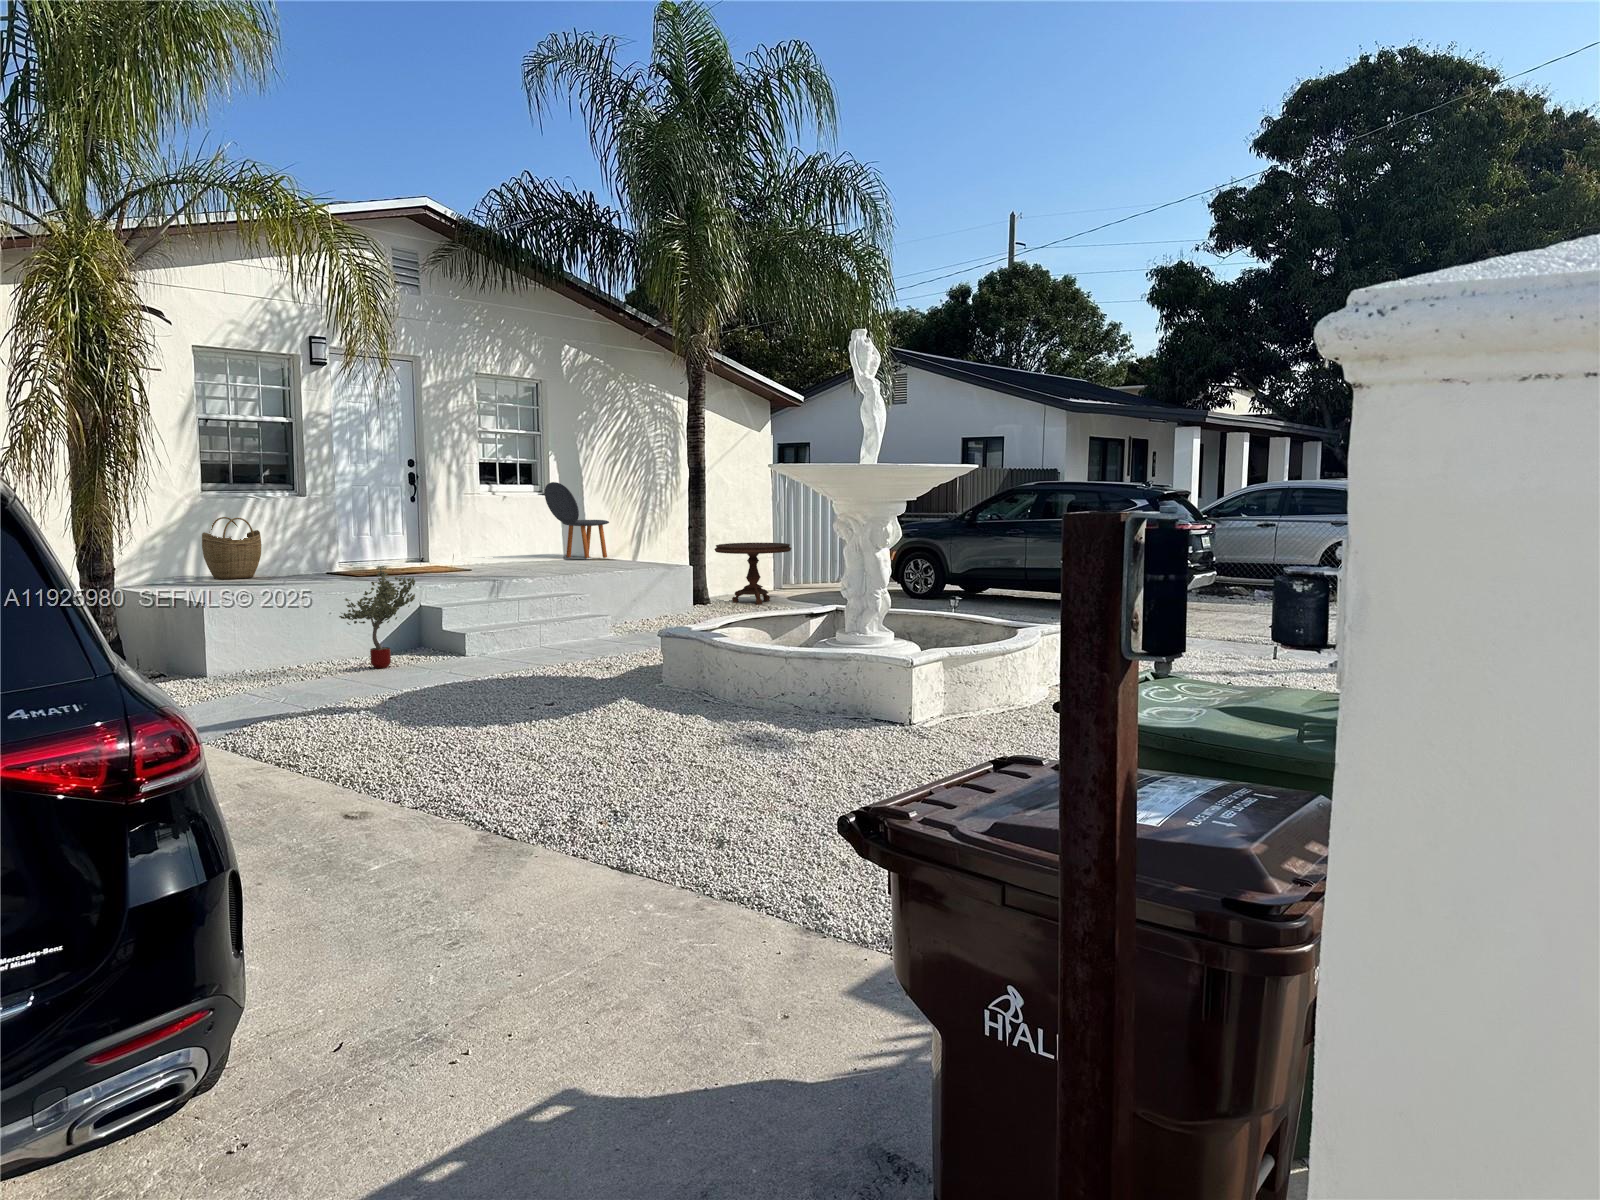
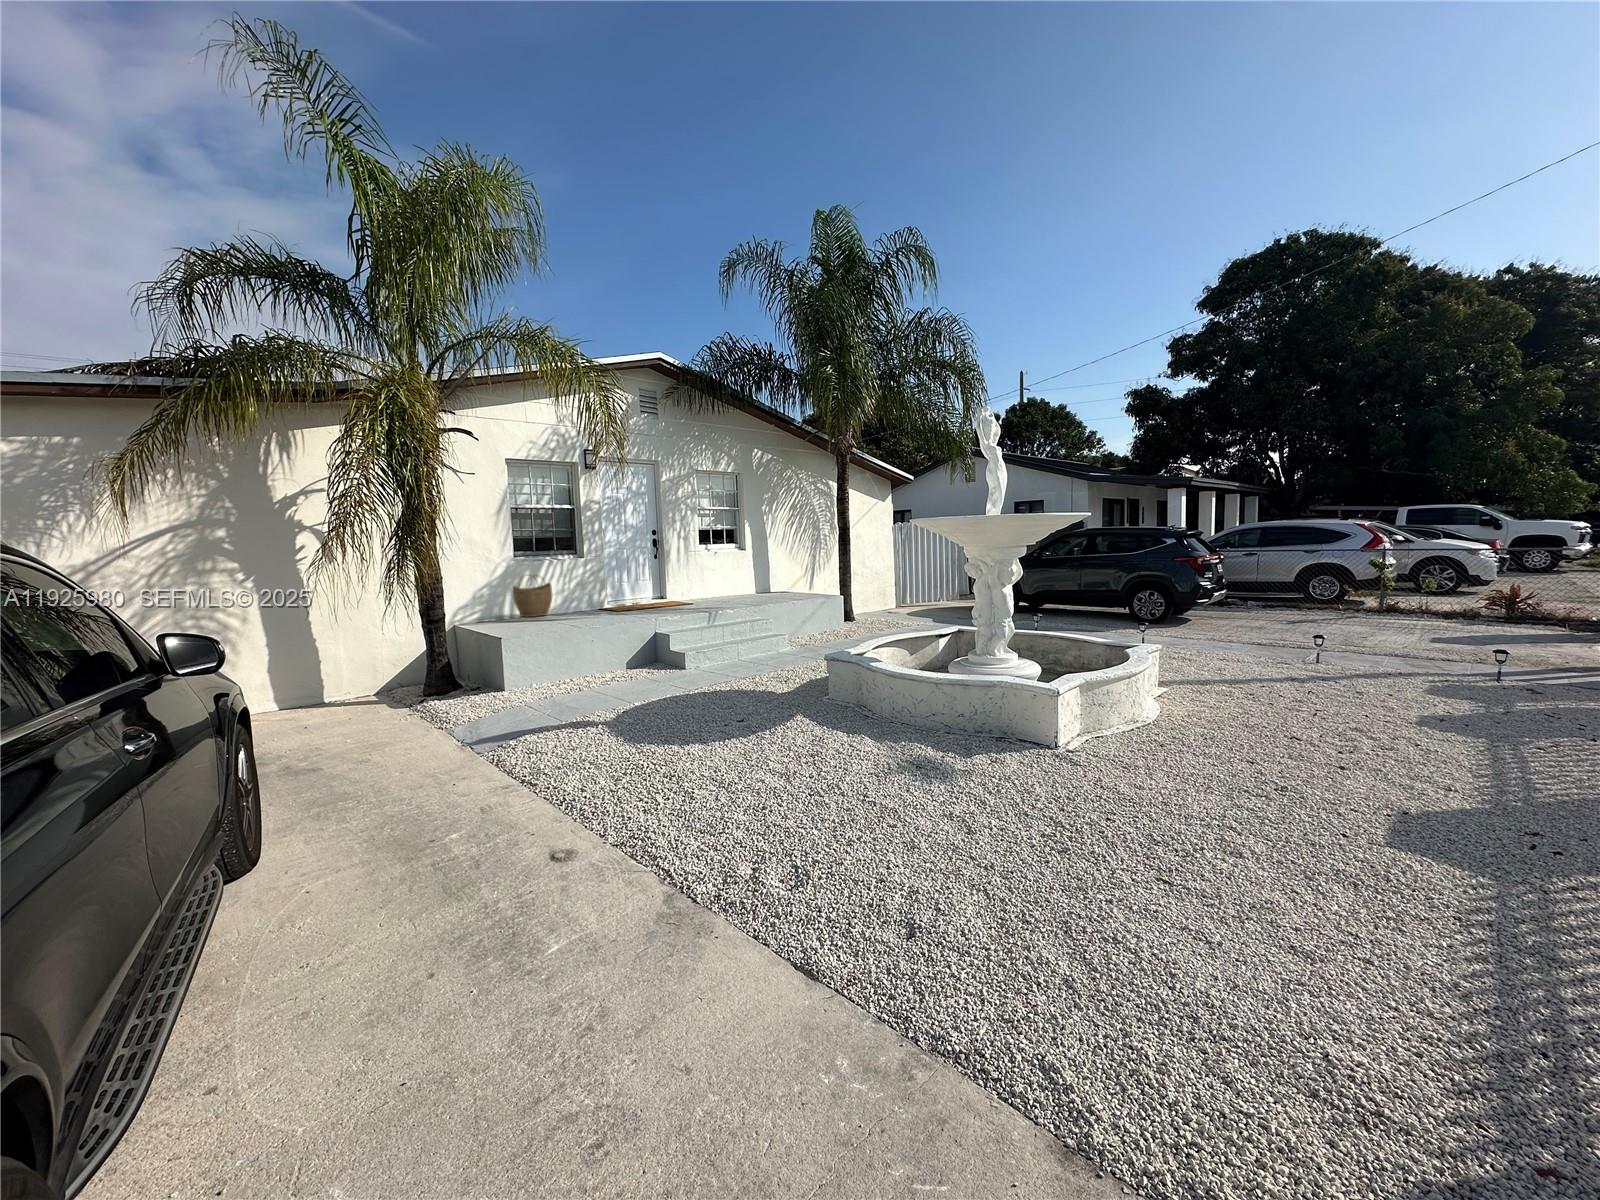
chair: present [544,482,609,558] -> none [743,542,786,593]
side table: present [714,543,791,605] -> none [856,578,909,621]
potted tree: present [339,566,415,668] -> none [600,608,654,680]

